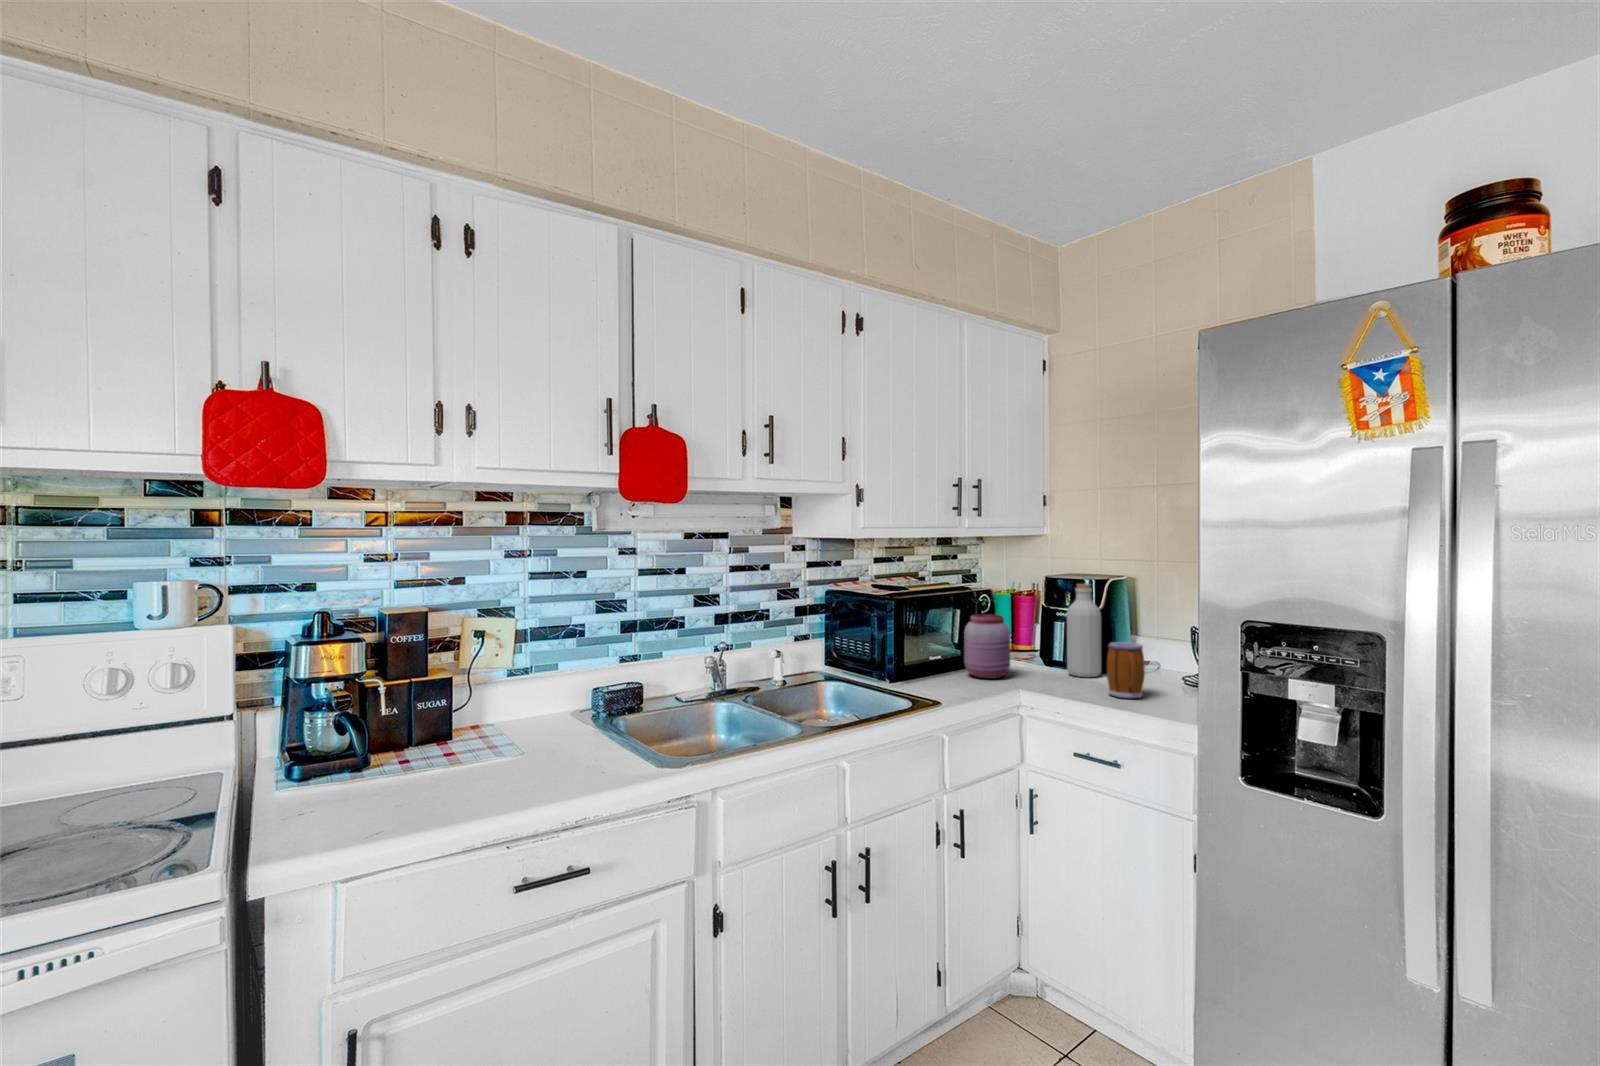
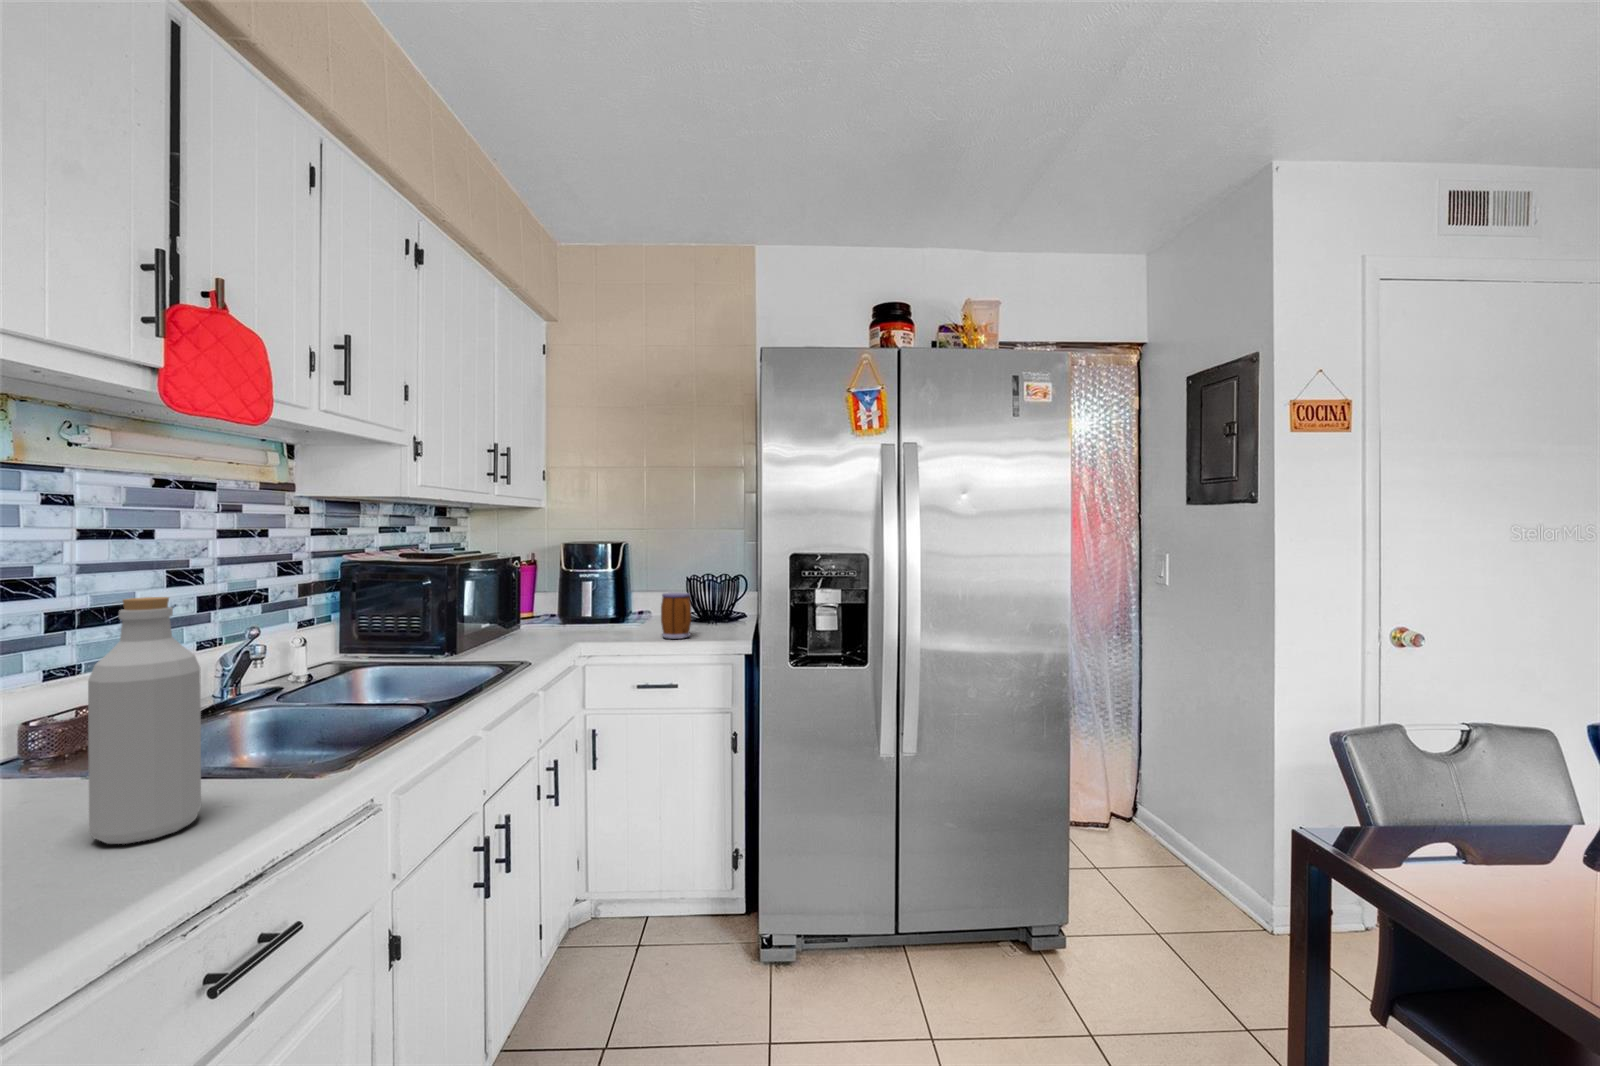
bottle: present [1067,584,1101,677] -> present [88,597,201,844]
jar: present [964,614,1010,679] -> none [516,579,563,643]

